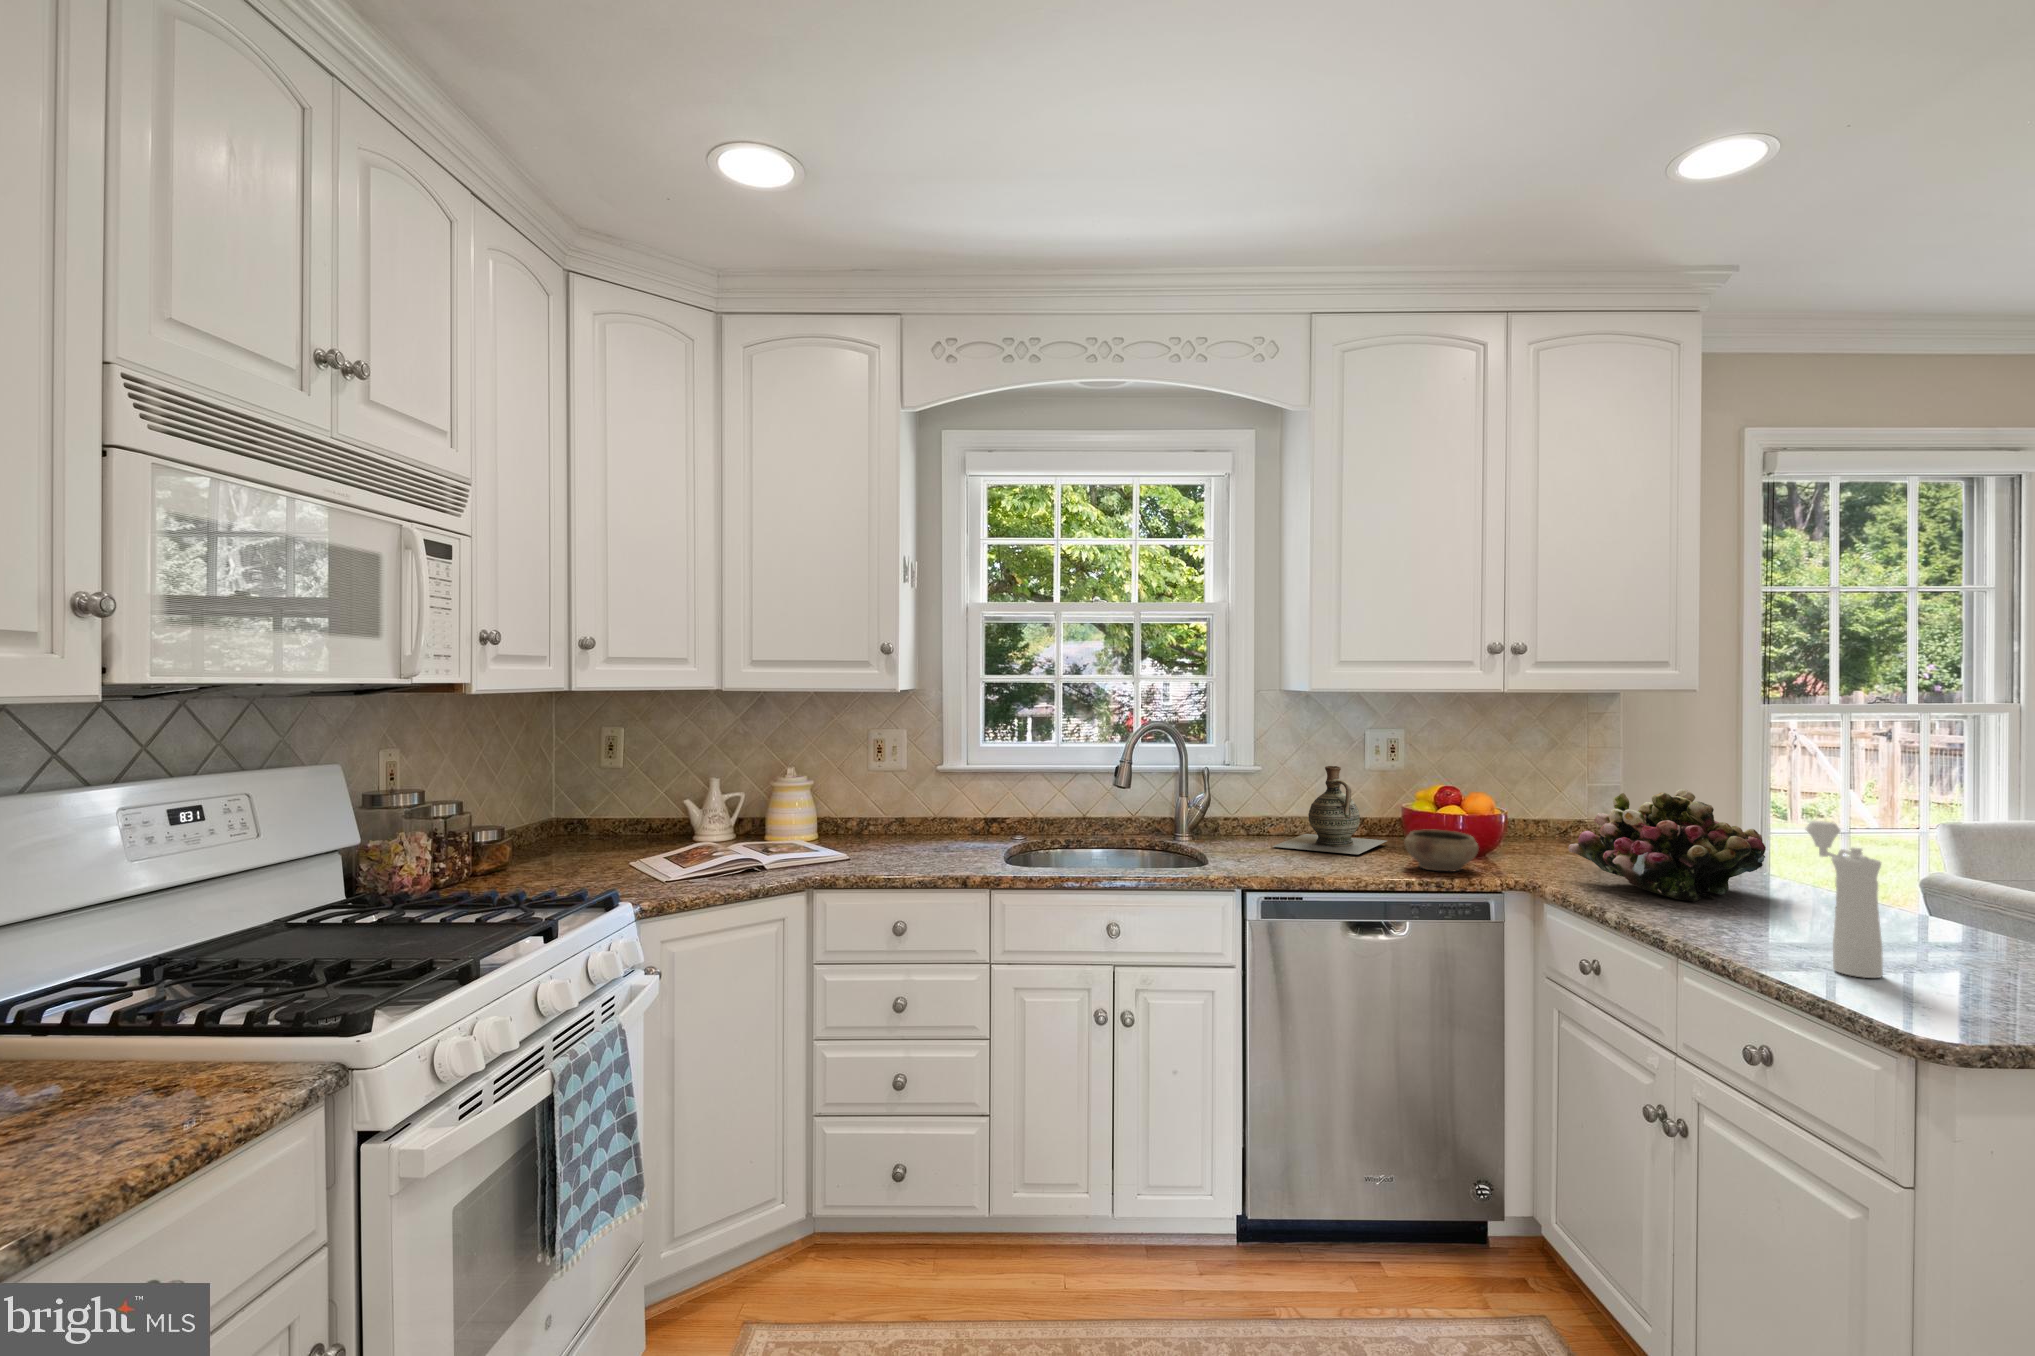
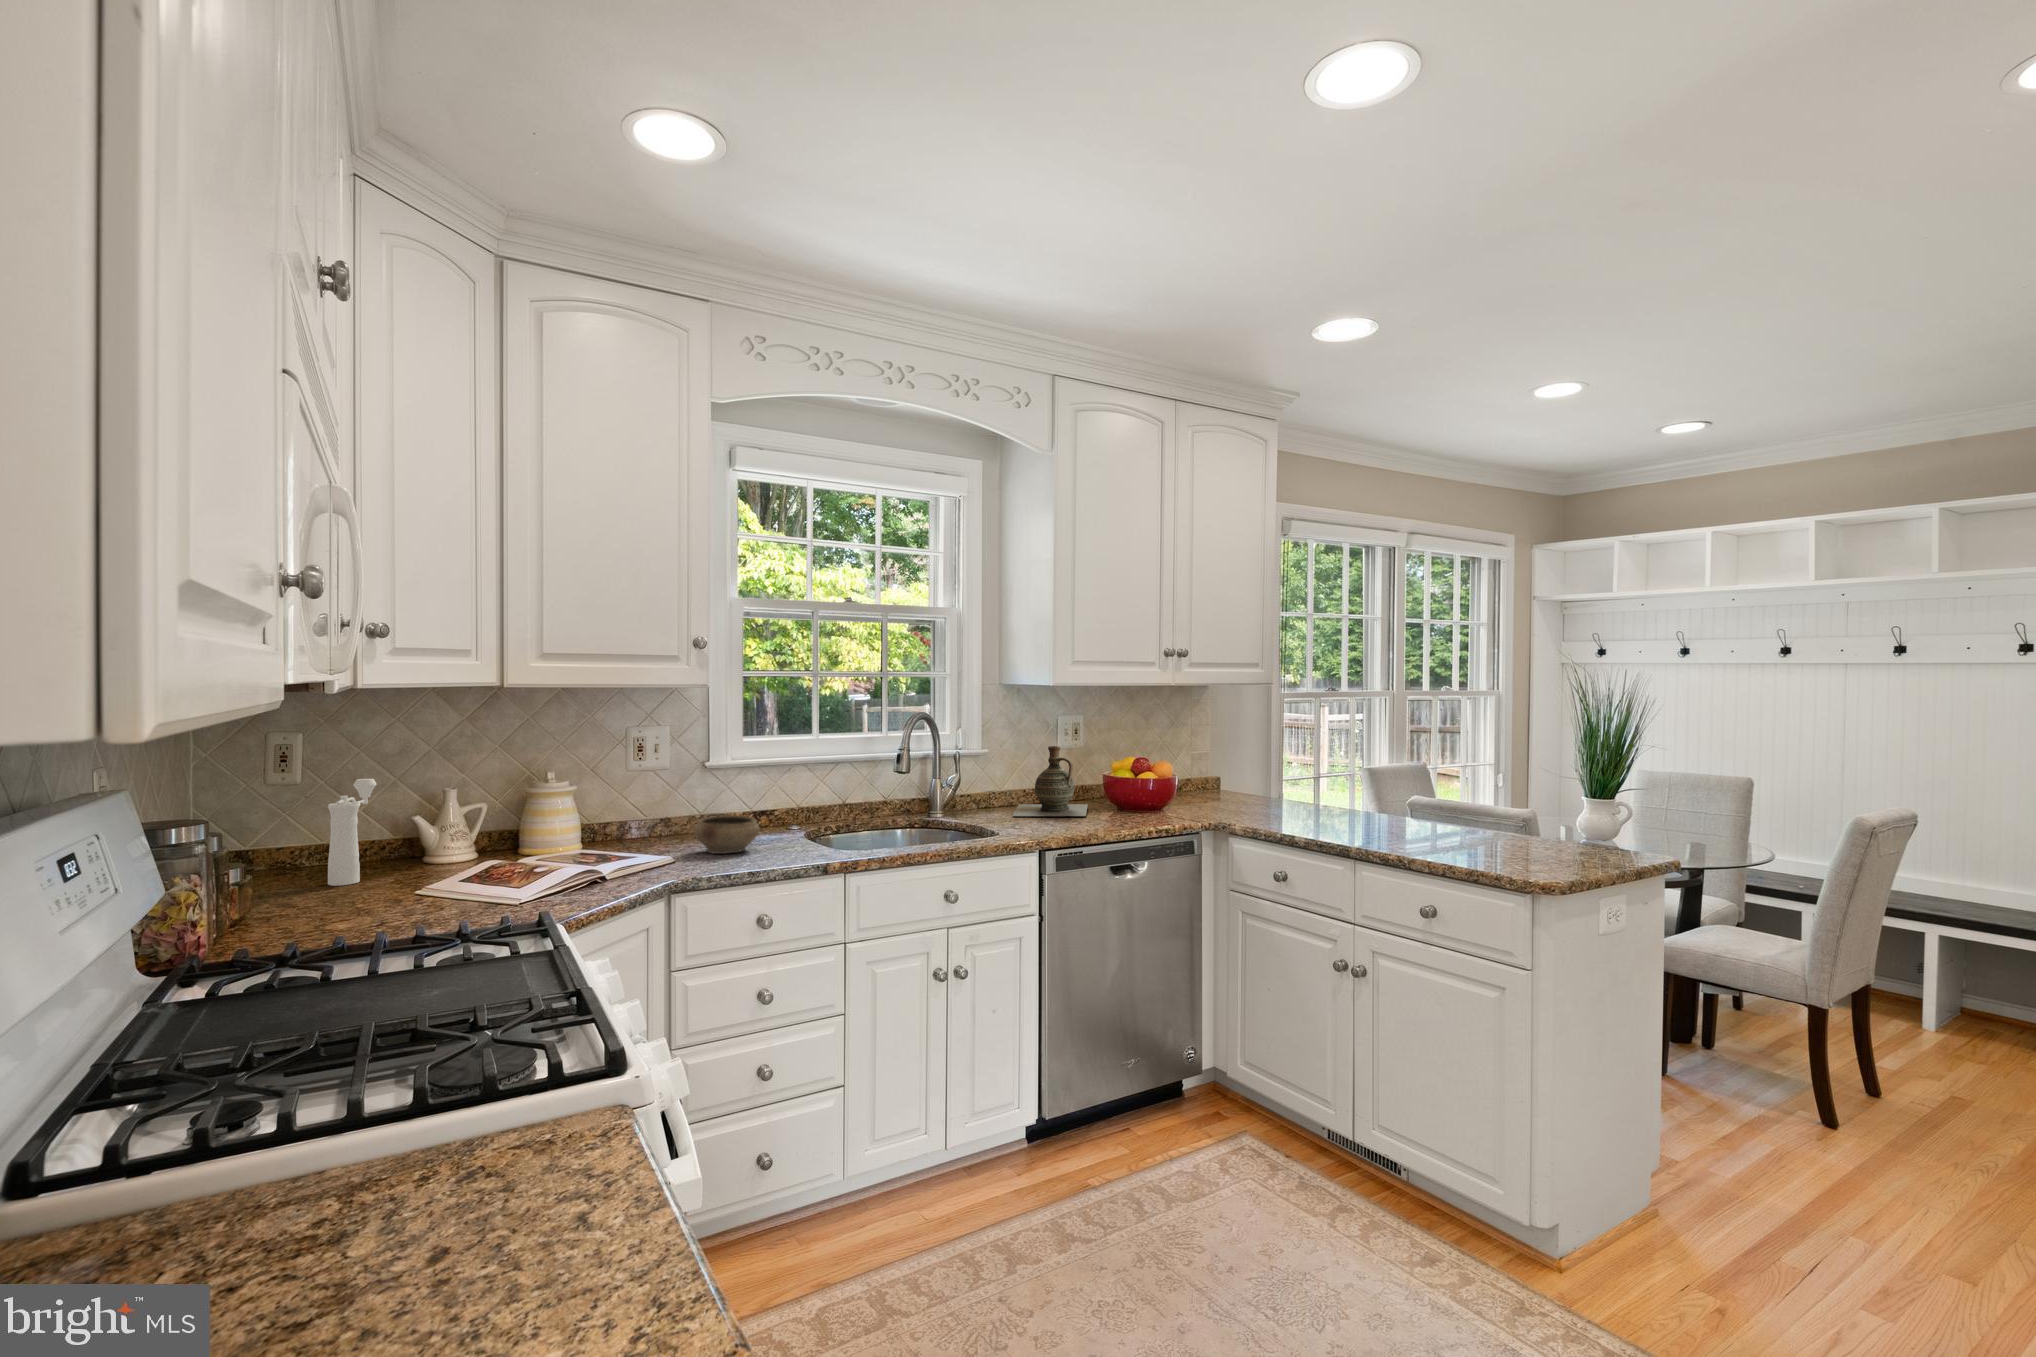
flower arrangement: present [1568,789,1766,902] -> none [1237,751,1355,825]
pepper mill: present [1806,821,1883,978] -> present [328,779,377,886]
ceramic bowl: present [1404,830,1479,872] -> present [694,815,760,854]

